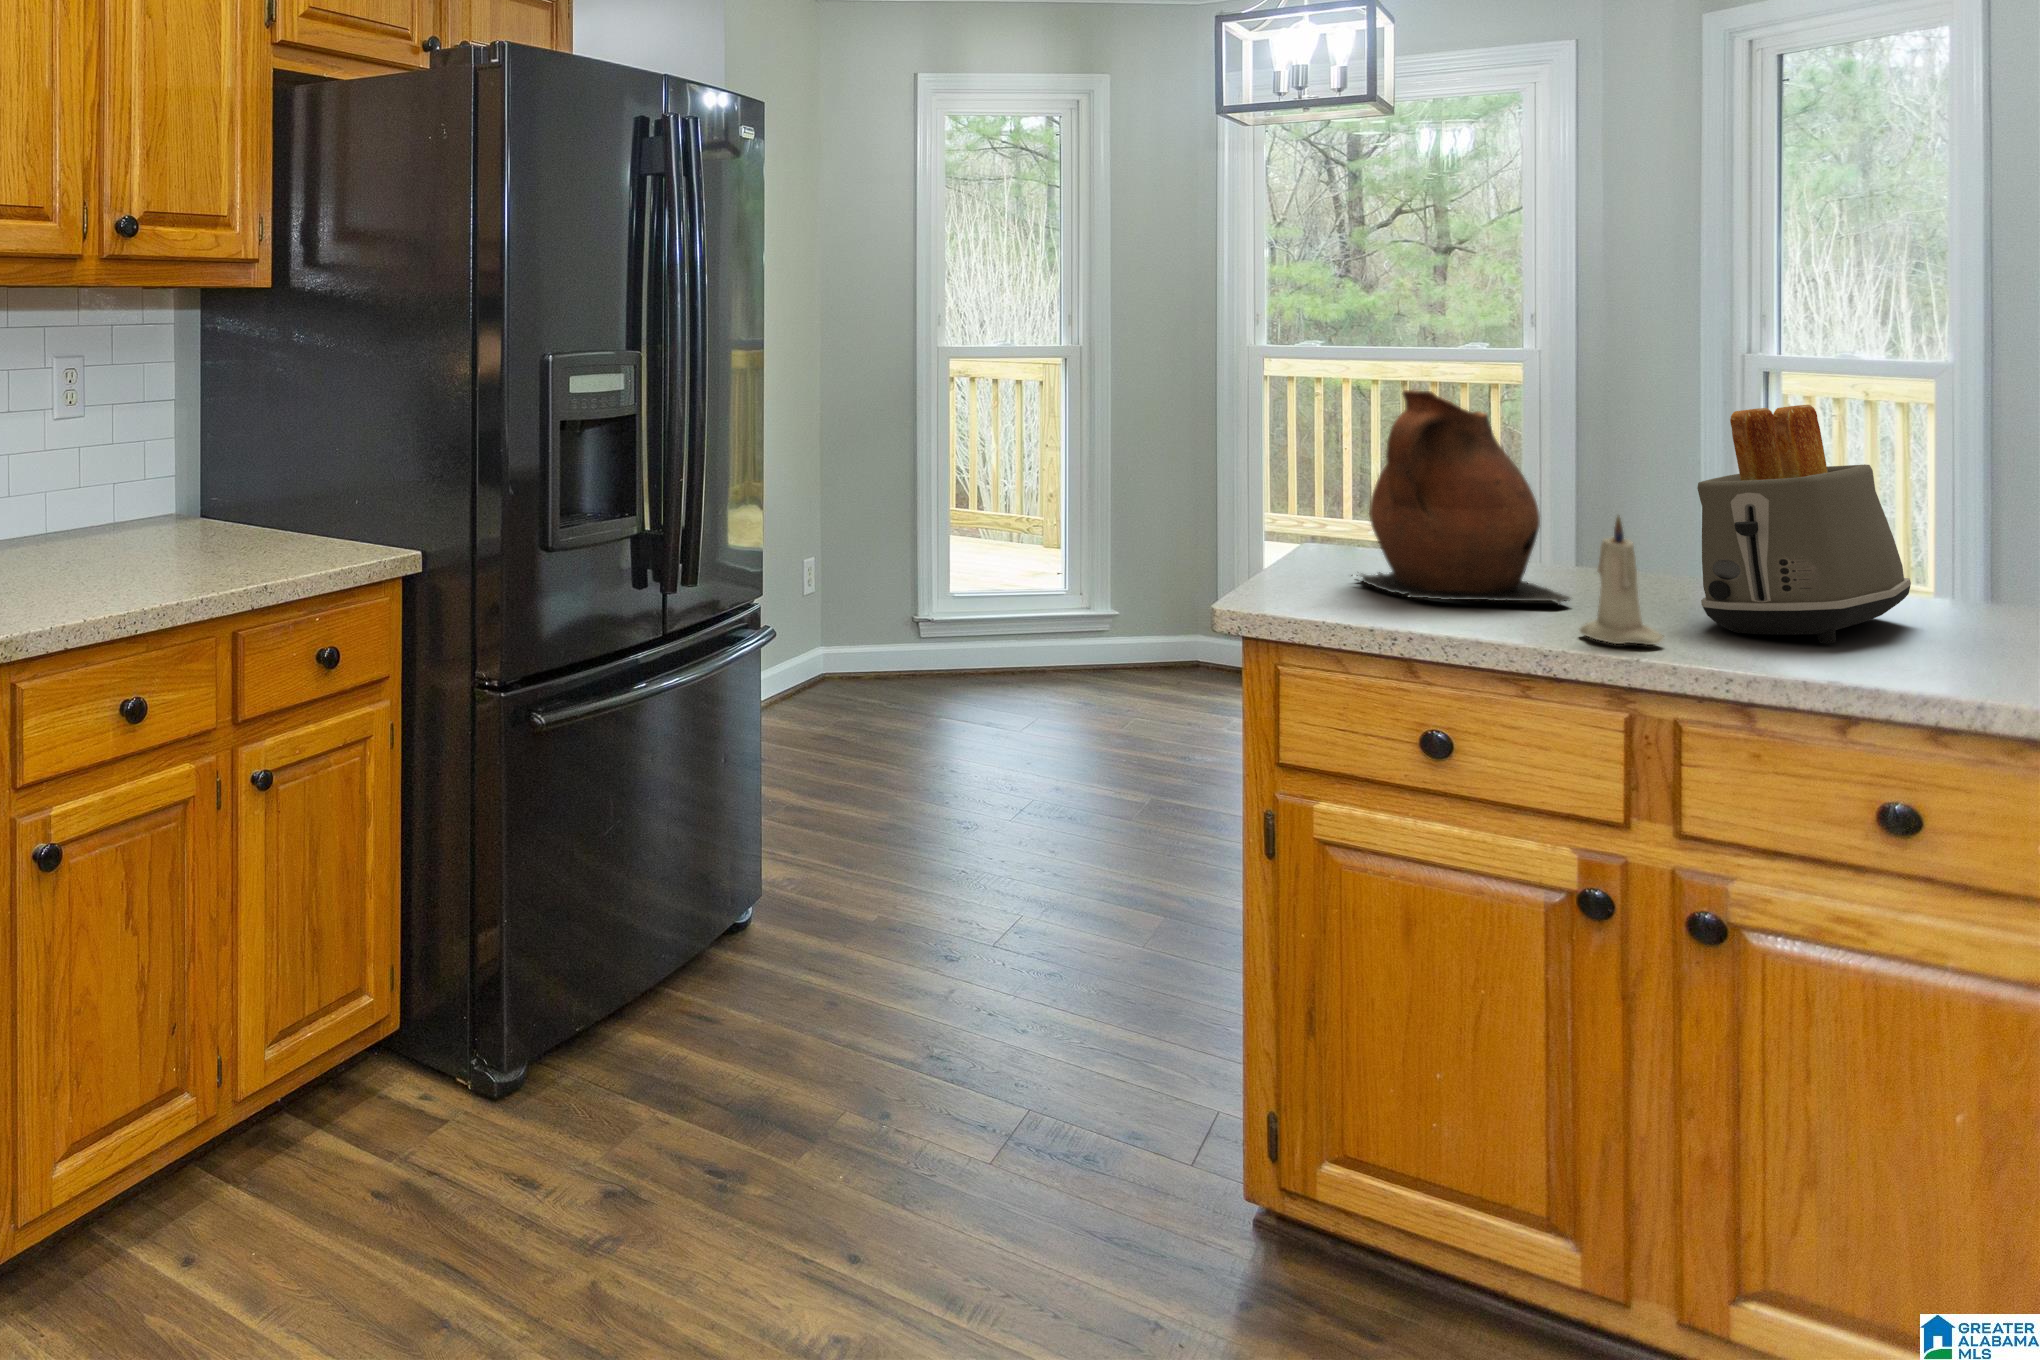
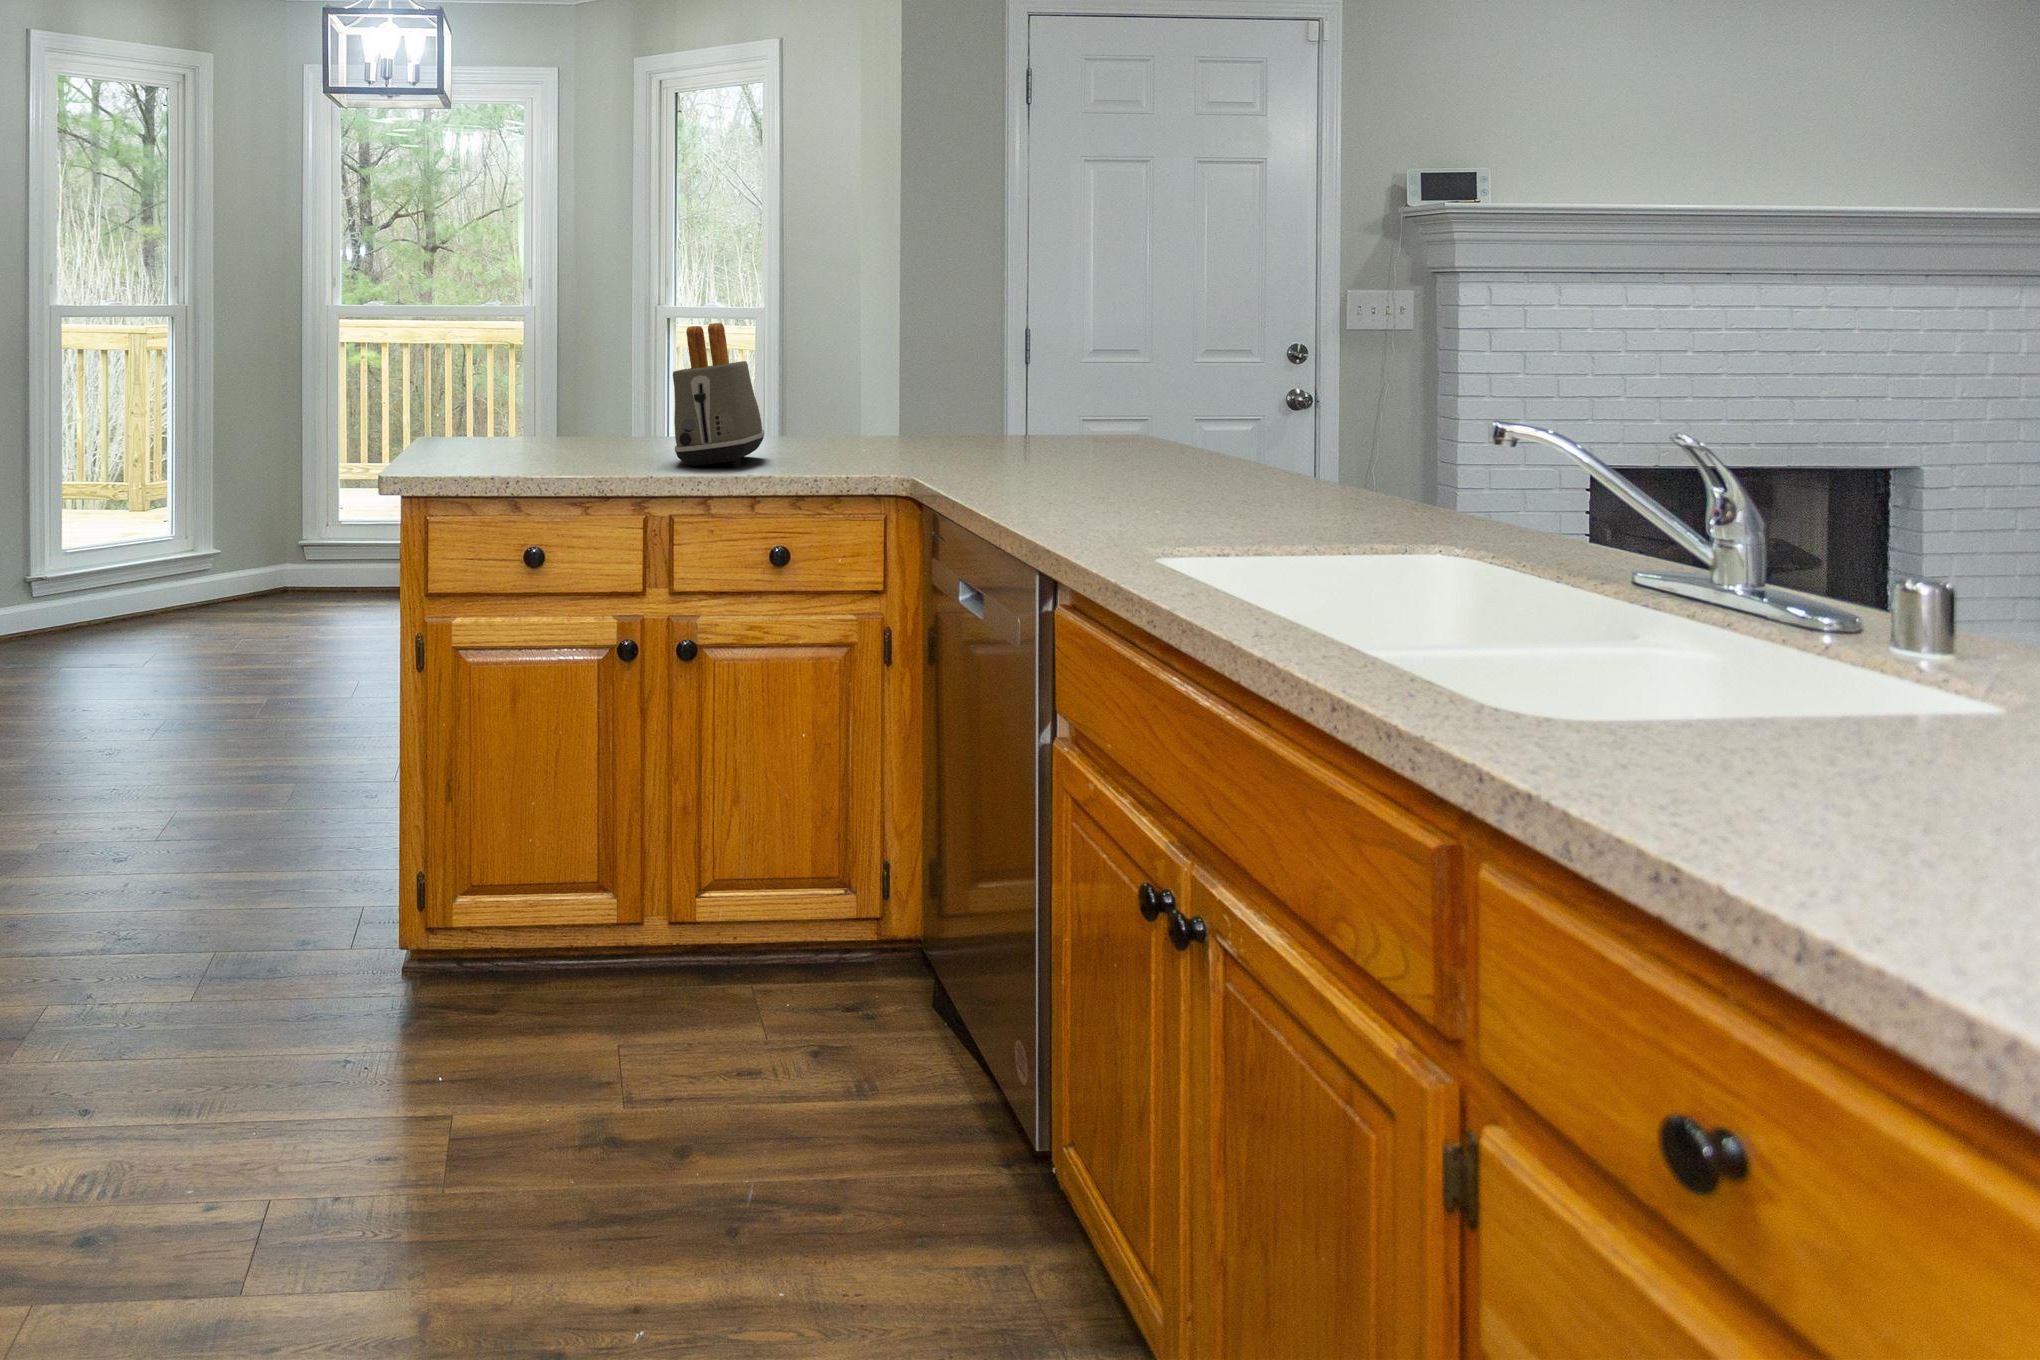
ceramic pitcher: present [1351,390,1570,604] -> none [465,314,603,463]
candle: present [1579,516,1664,645] -> none [619,389,664,474]

